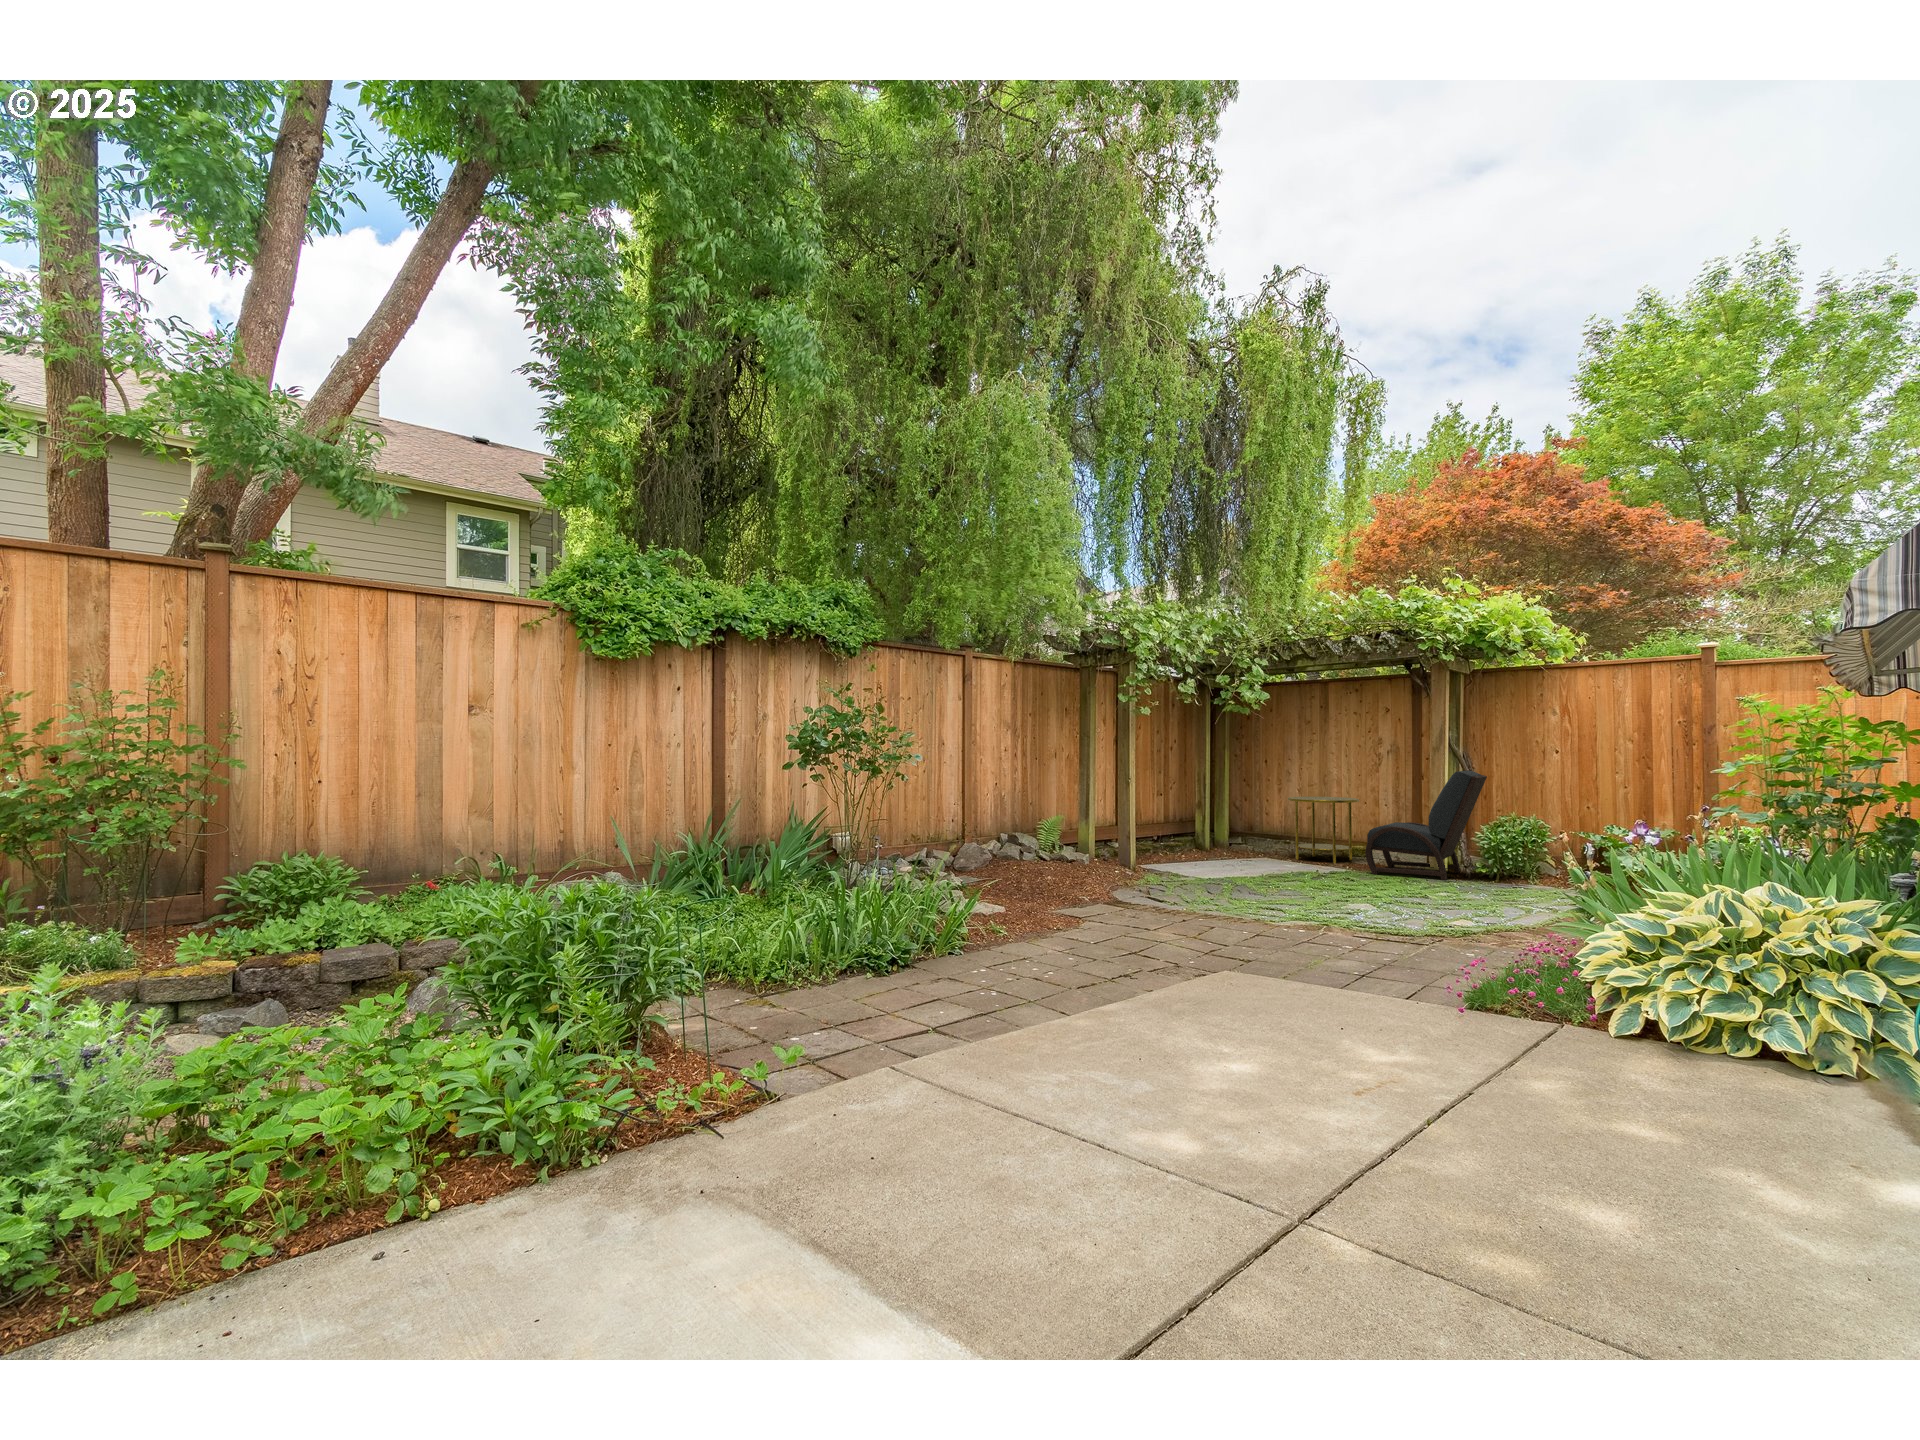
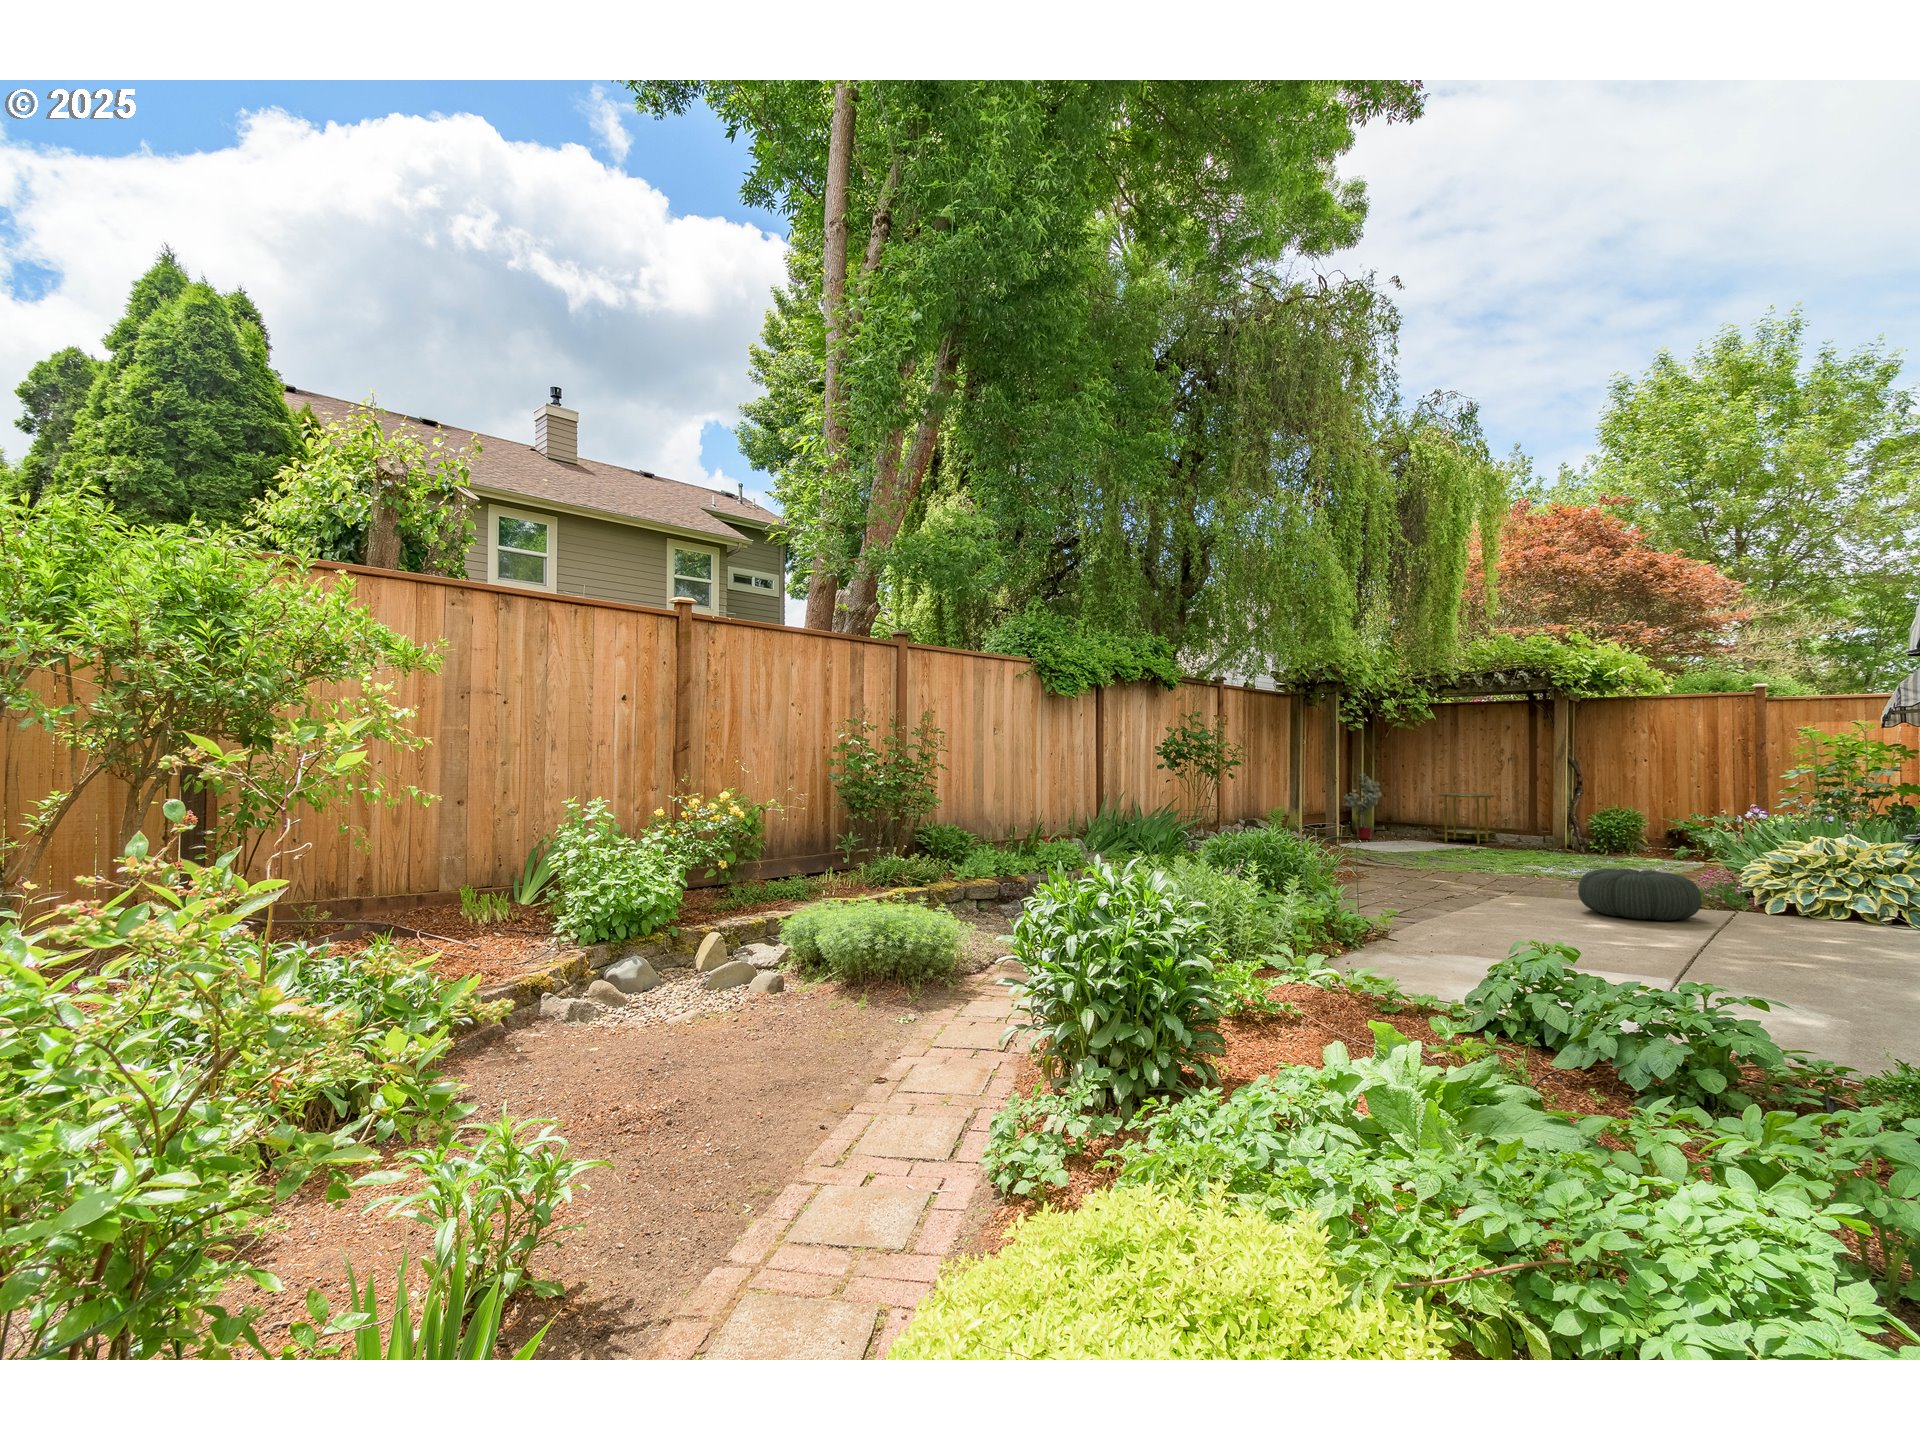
potted tree: none [1167,771,1221,857] -> present [1343,773,1382,840]
lounge chair: present [1365,771,1487,880] -> none [1513,773,1603,853]
pouf: none [1265,946,1463,1059] -> present [1578,869,1701,921]

